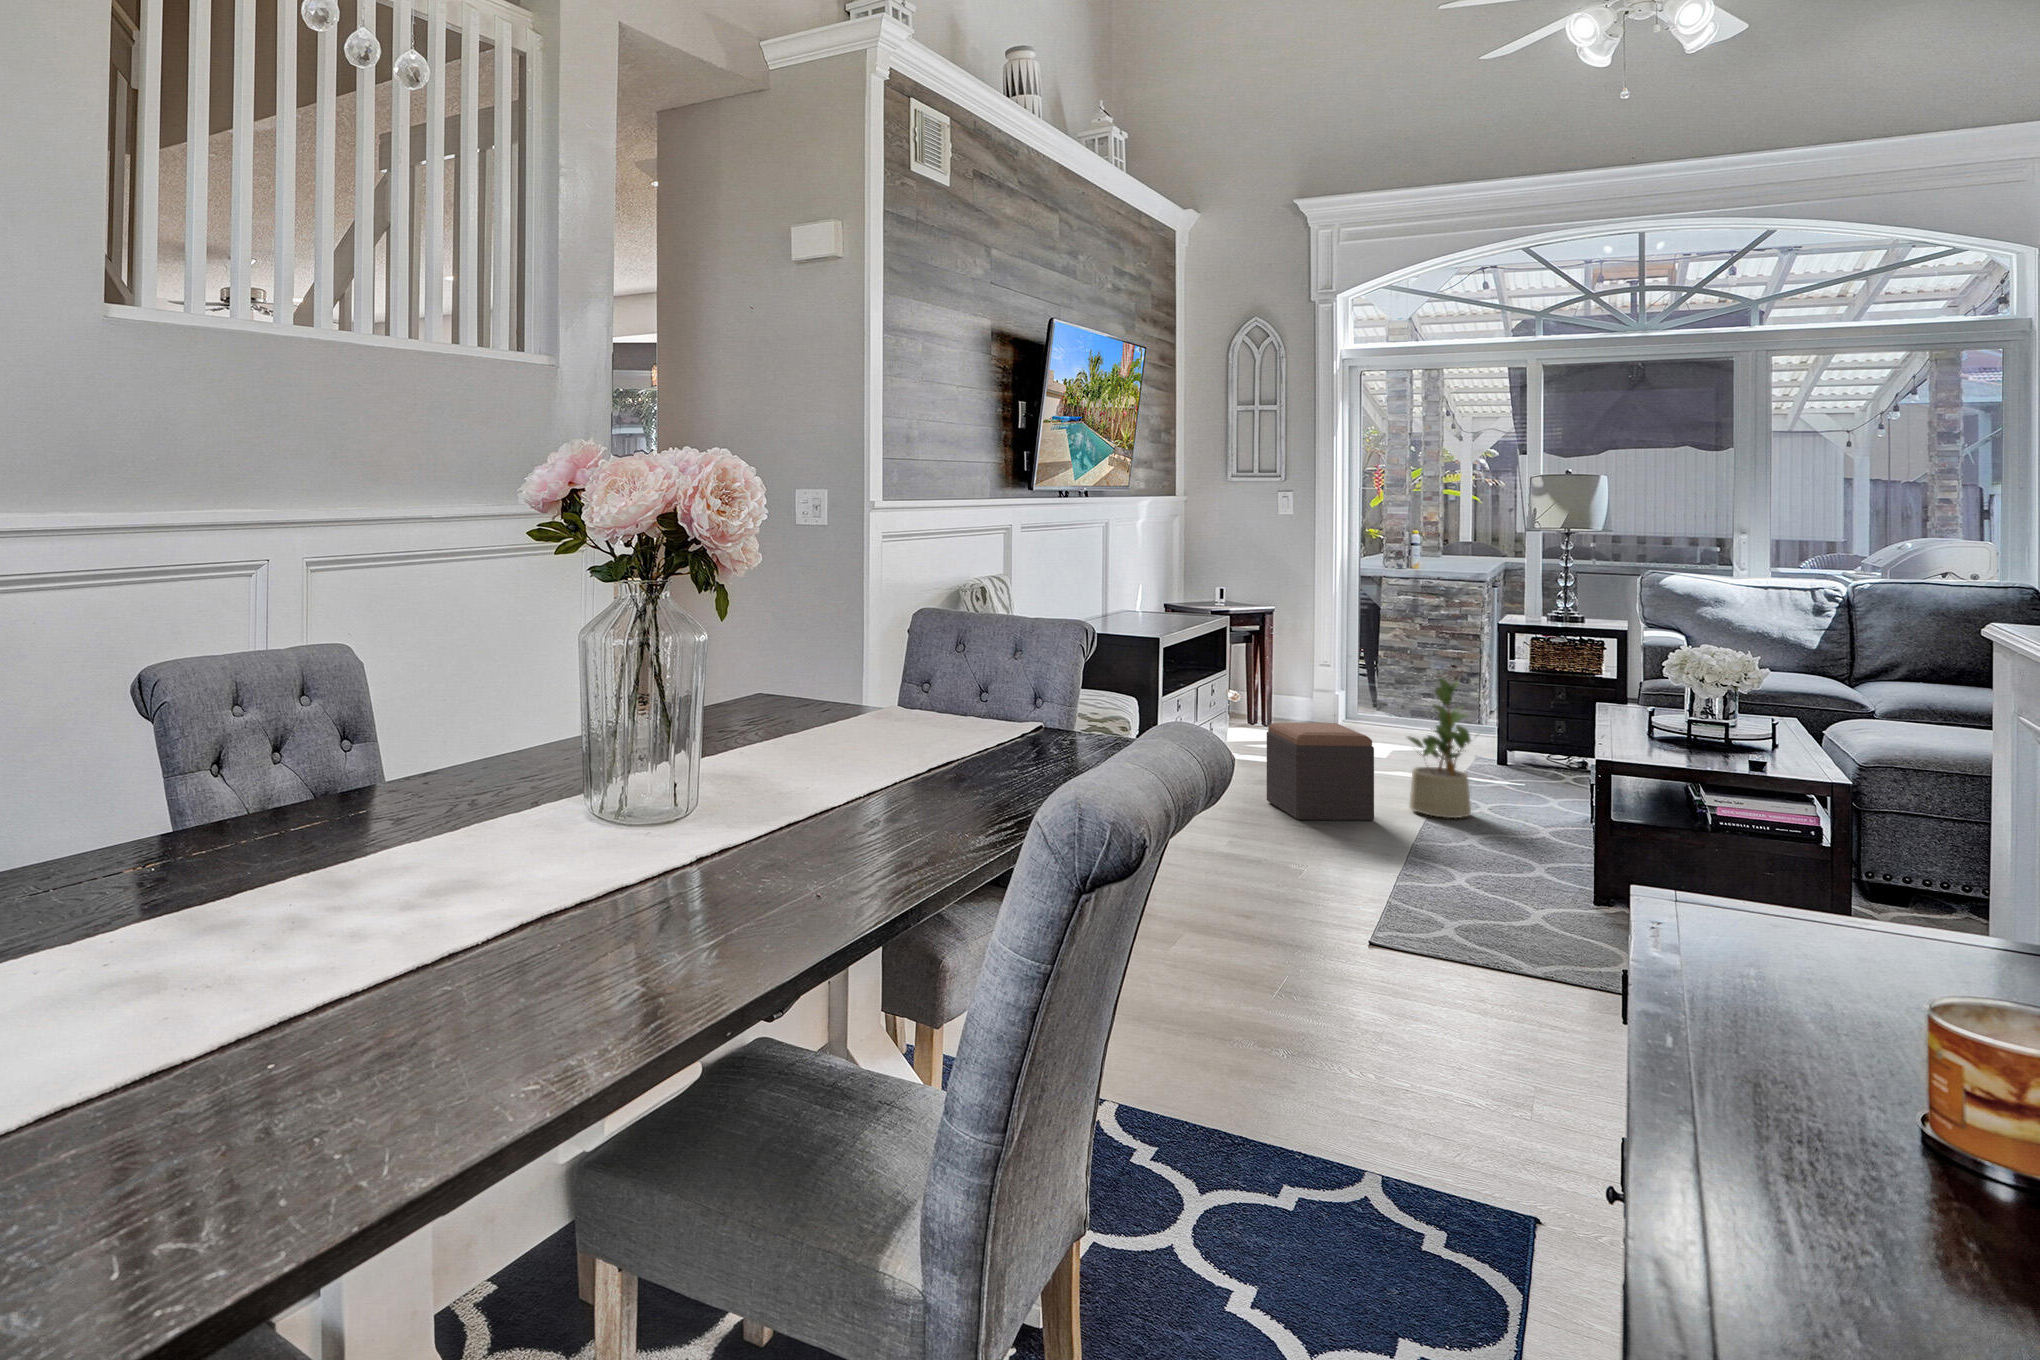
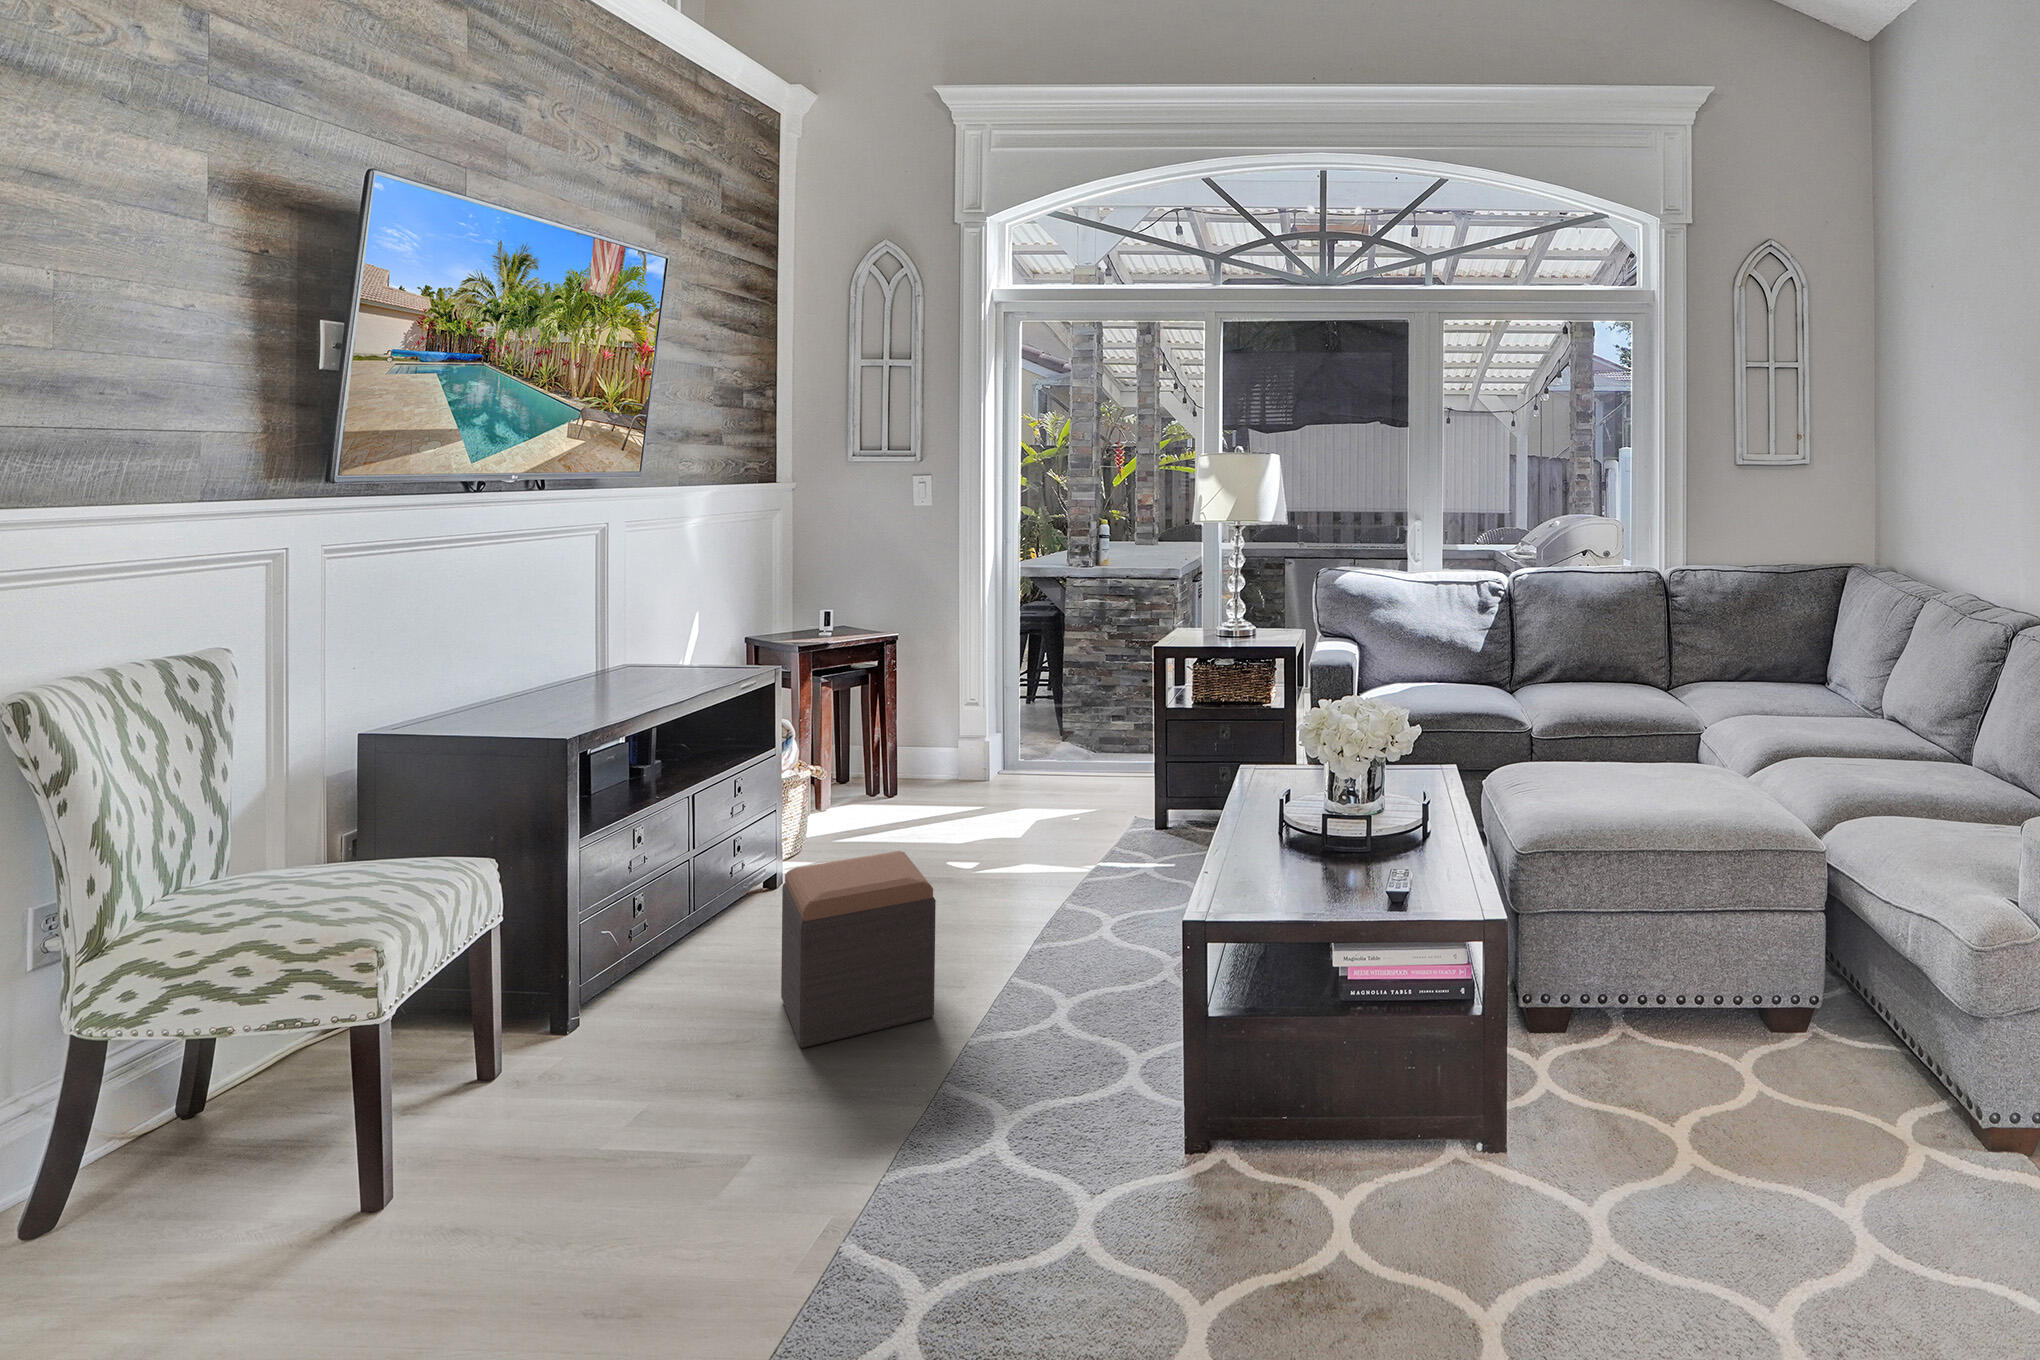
potted plant: present [1408,678,1471,818] -> none [1003,764,1103,982]

